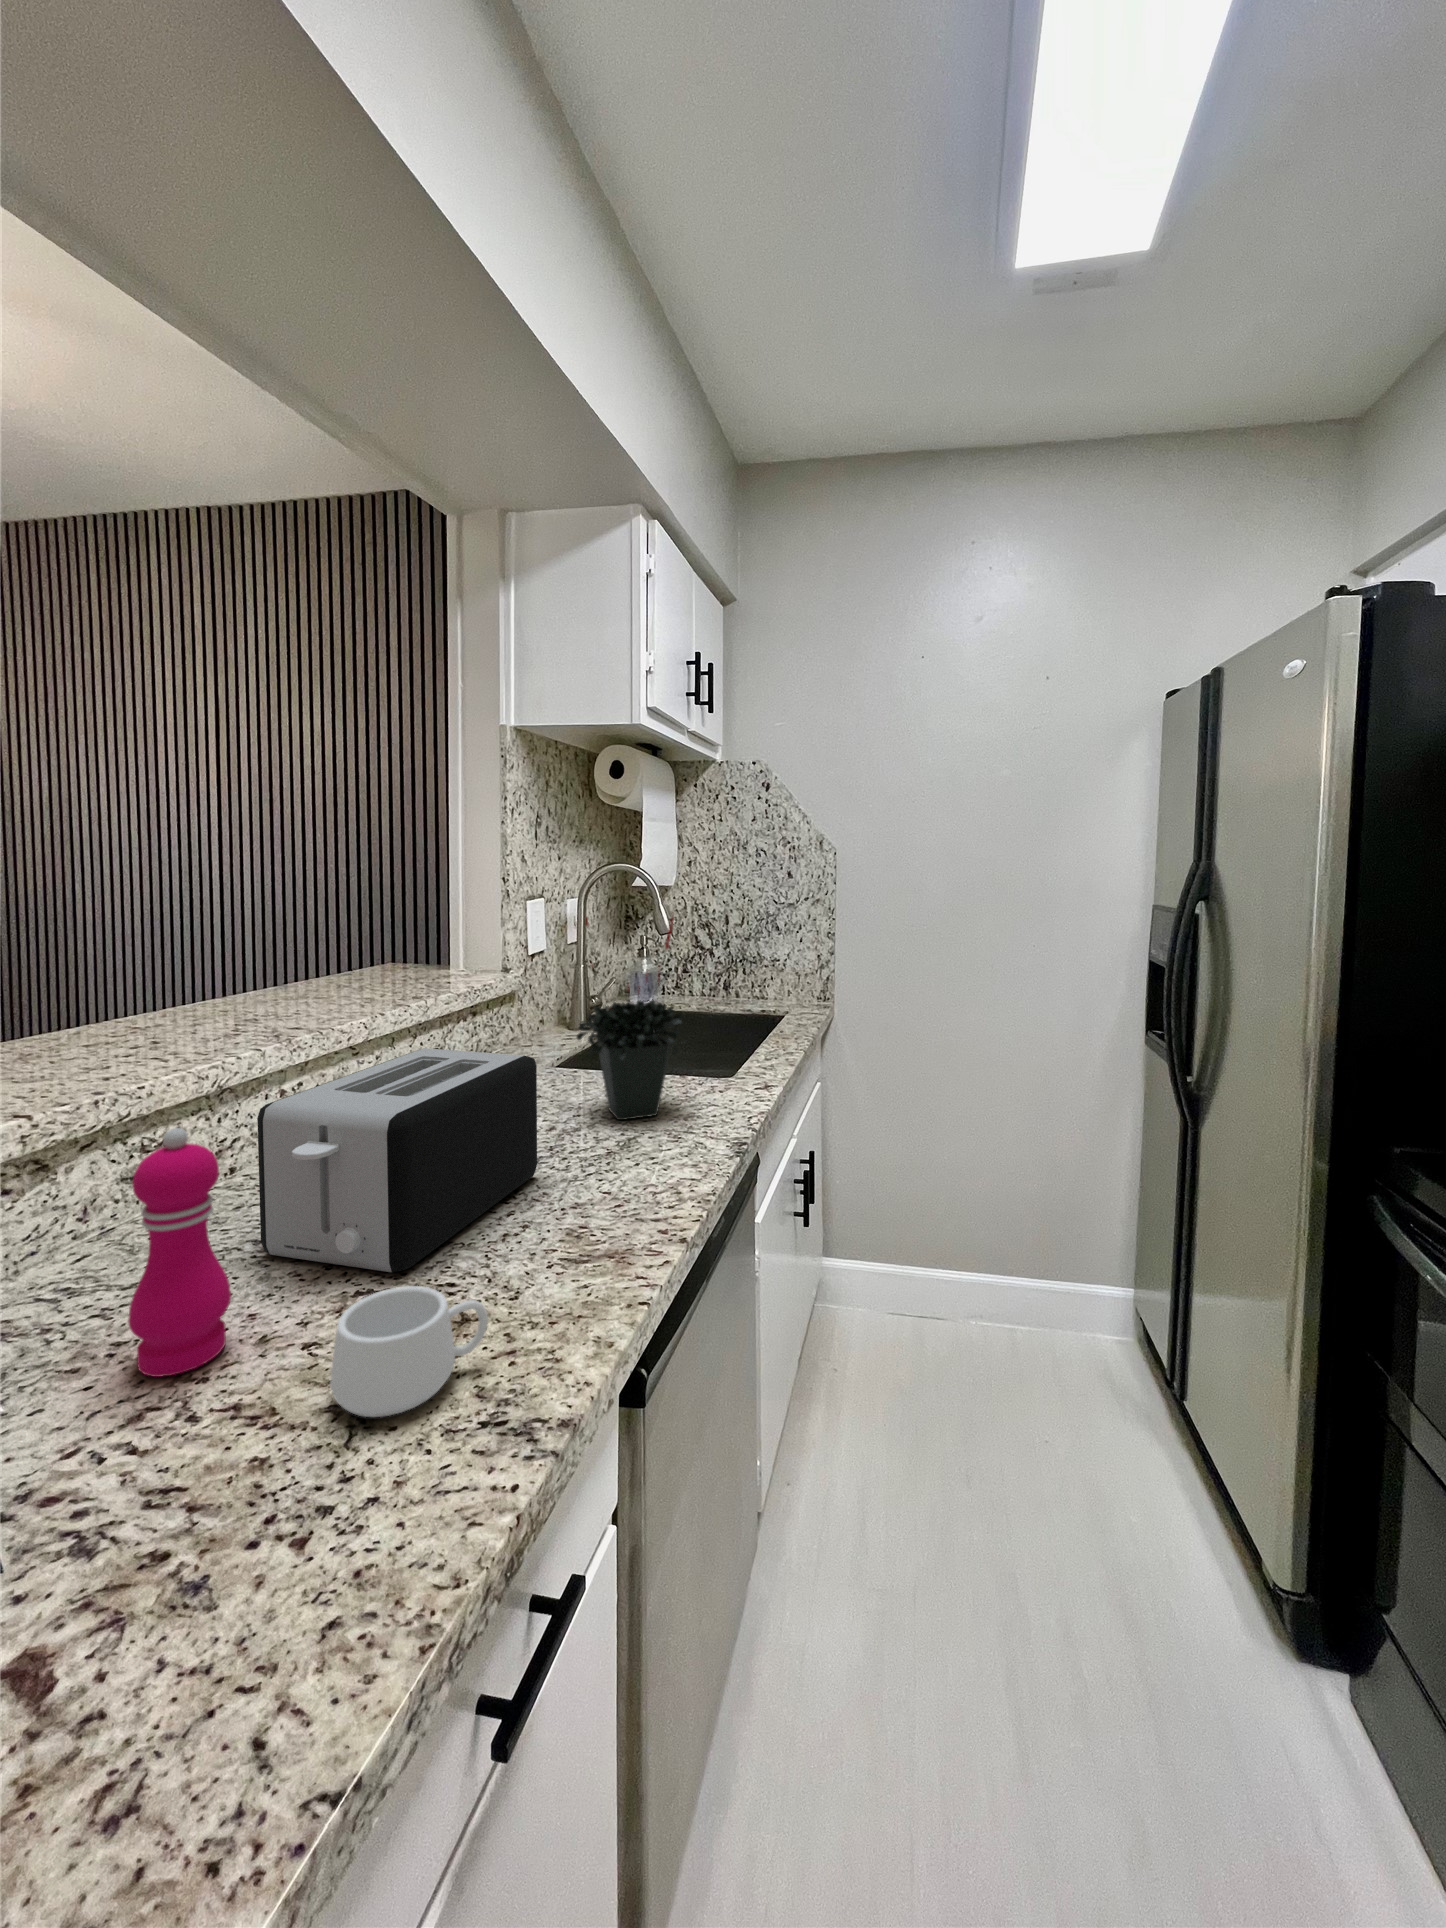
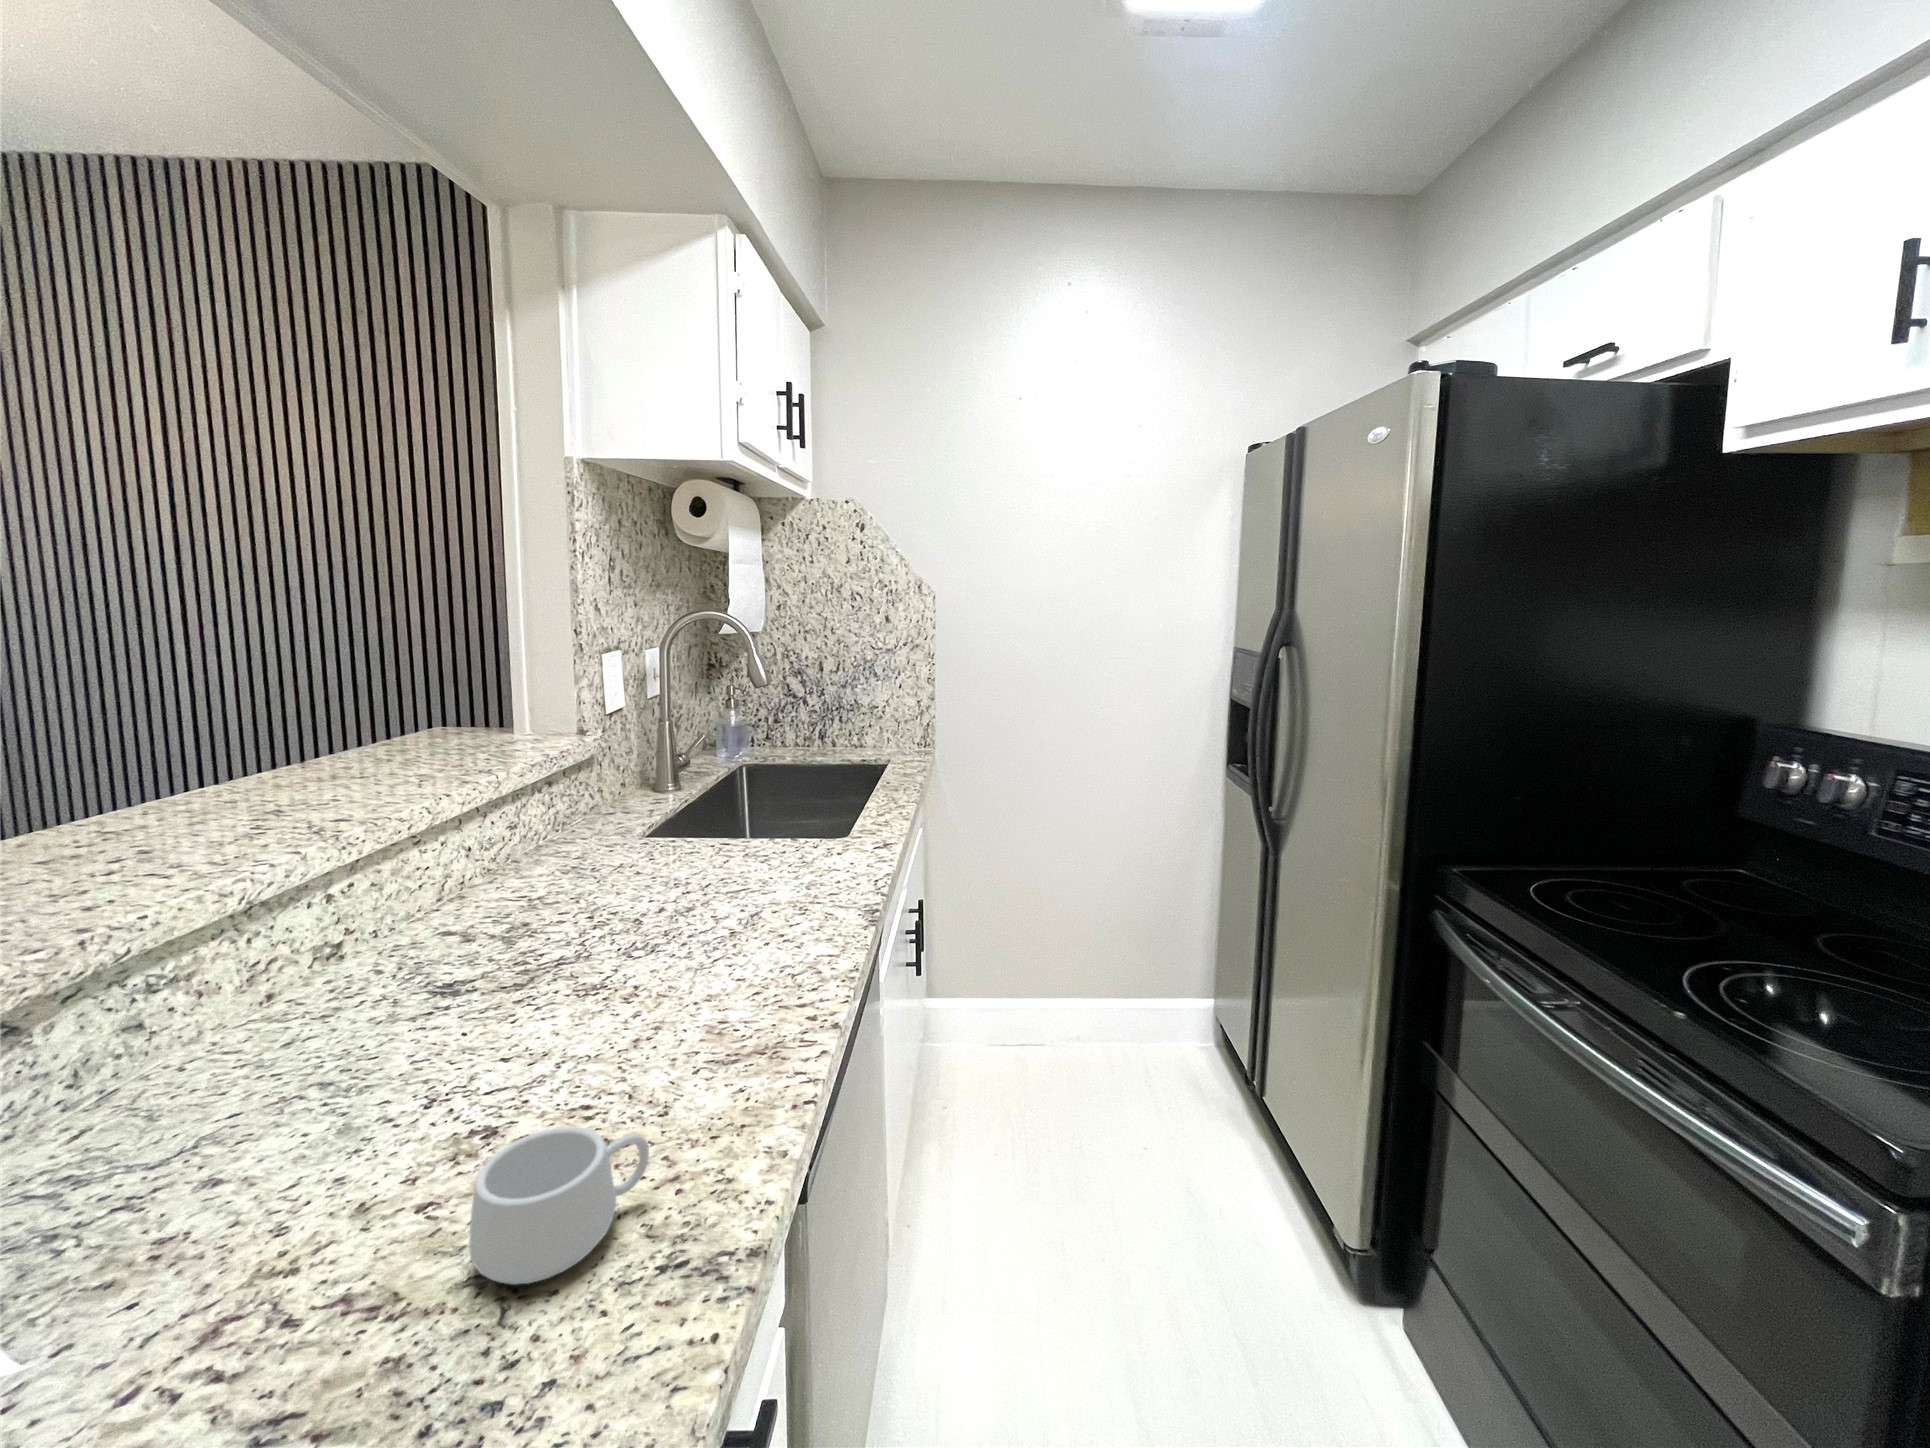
potted plant: present [577,915,682,1120] -> none [684,673,809,895]
toaster: present [257,1048,537,1272] -> none [321,839,658,1104]
pepper mill: present [128,1128,231,1377] -> none [177,980,319,1278]

